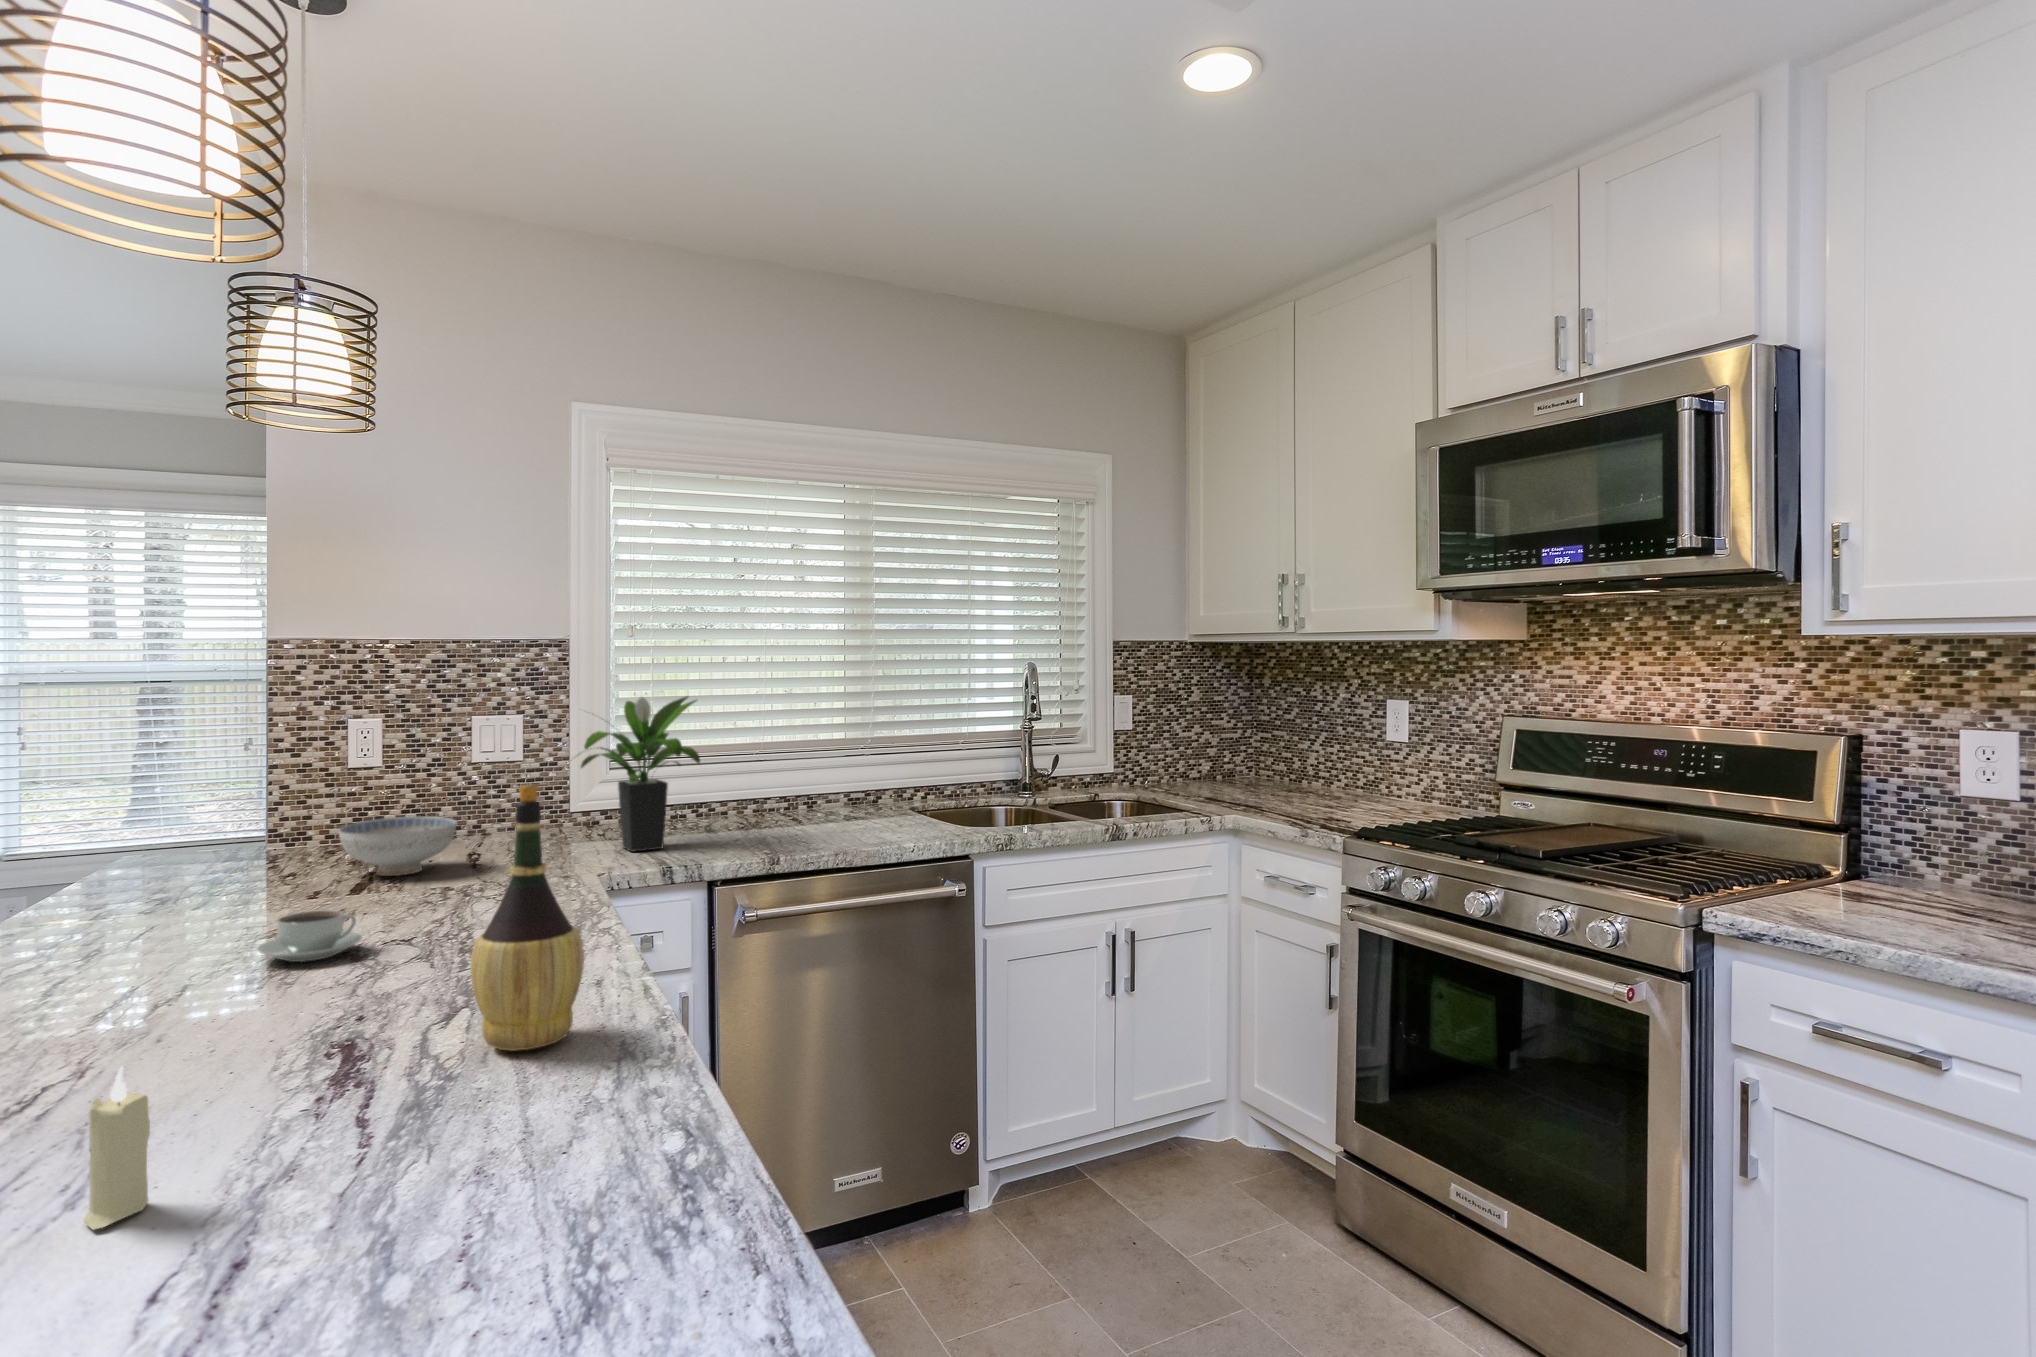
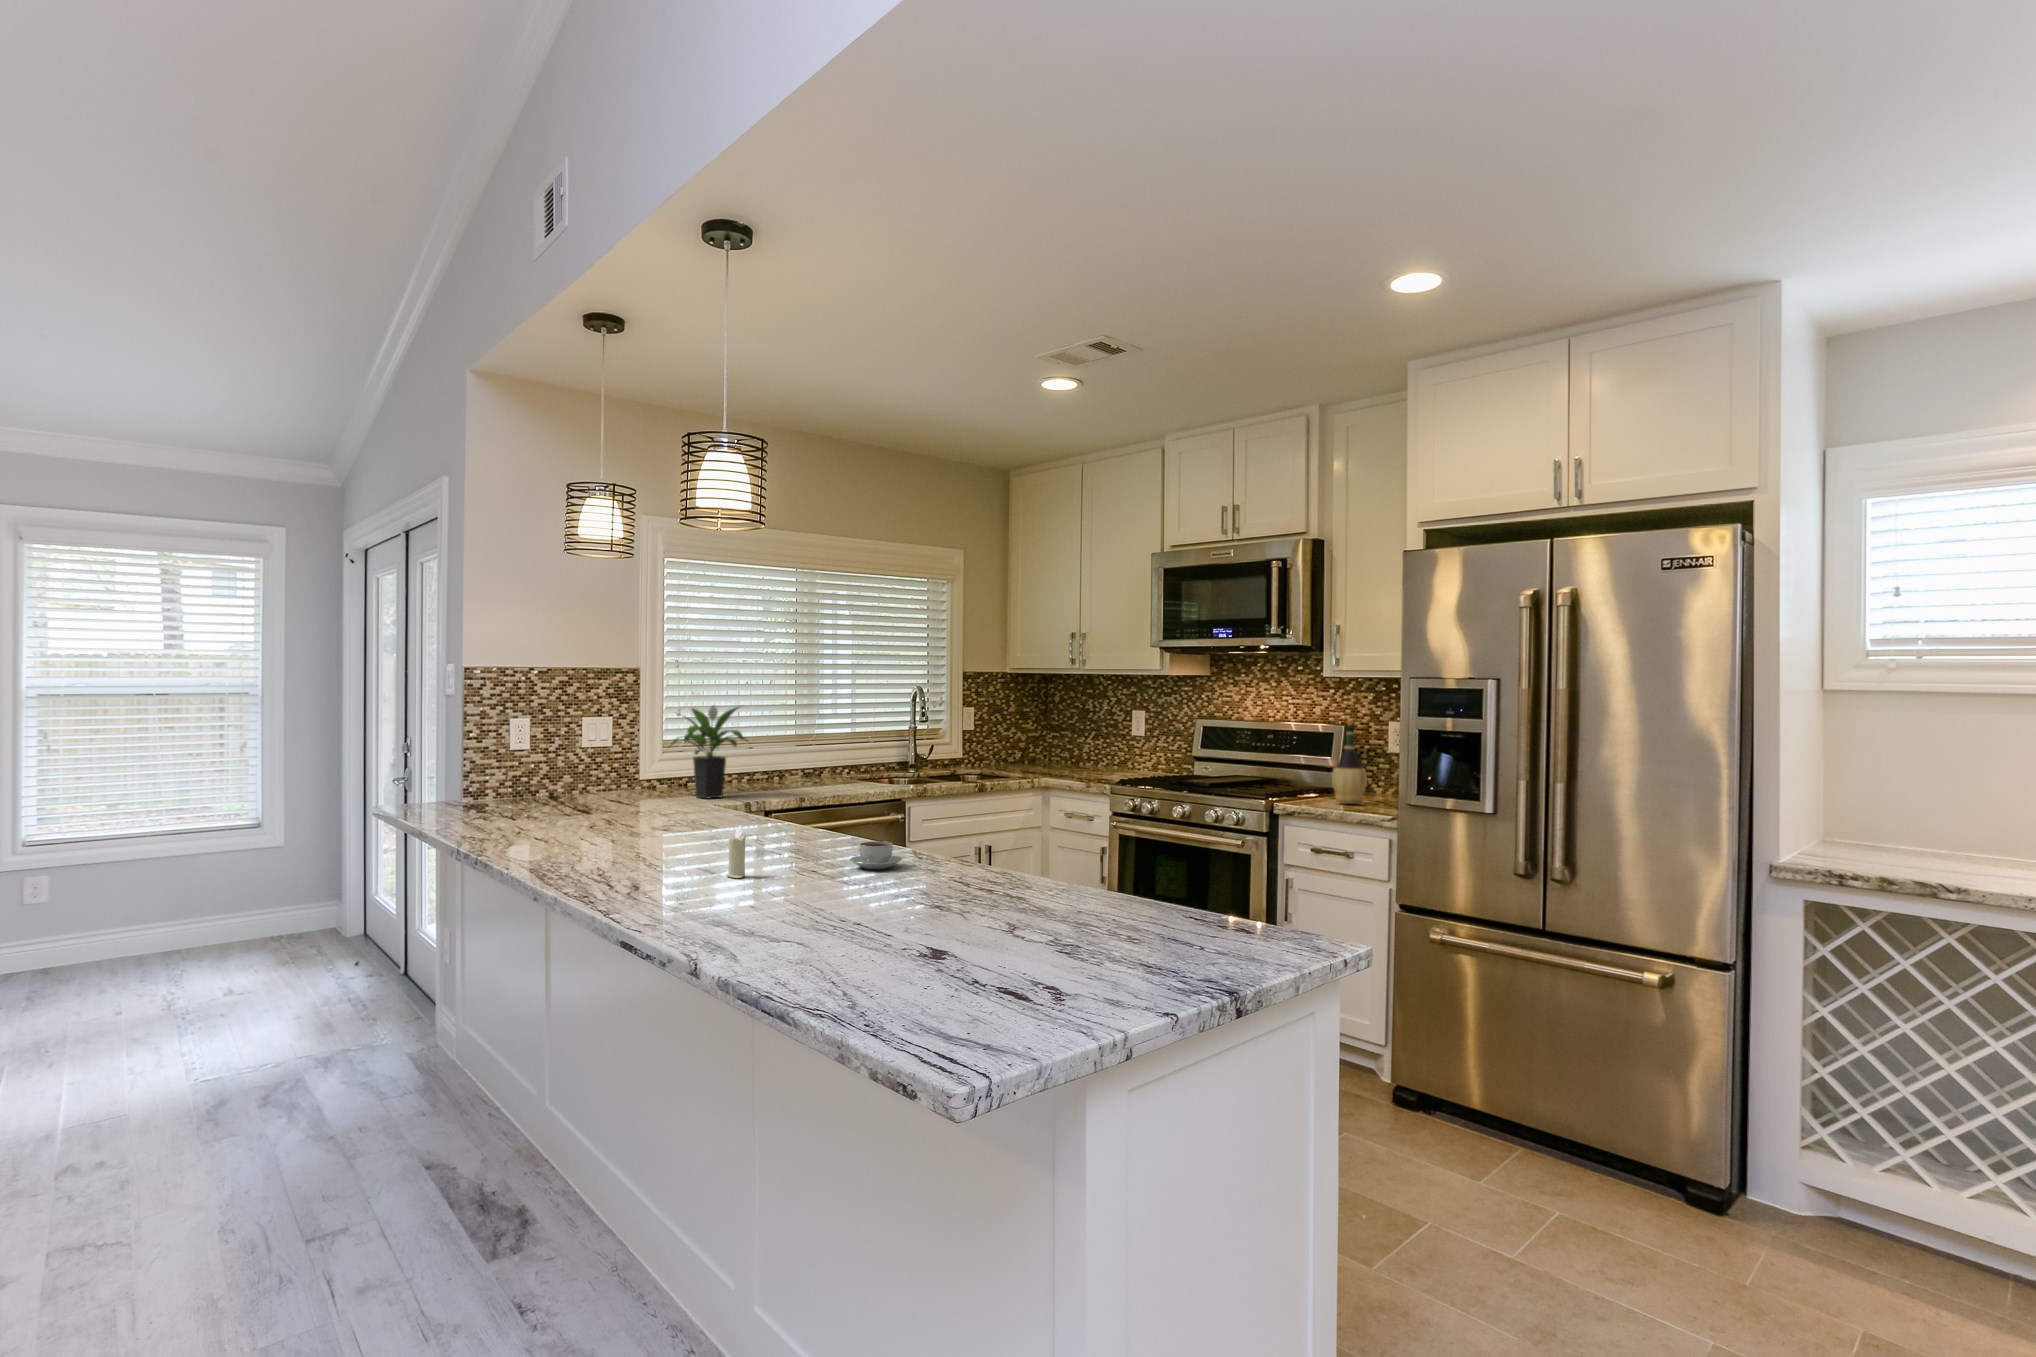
wine bottle: present [471,785,584,1050] -> present [1332,720,1367,804]
ceramic bowl: present [339,816,456,876] -> none [554,776,619,809]
coffee cup: present [257,910,362,962] -> present [850,841,902,869]

